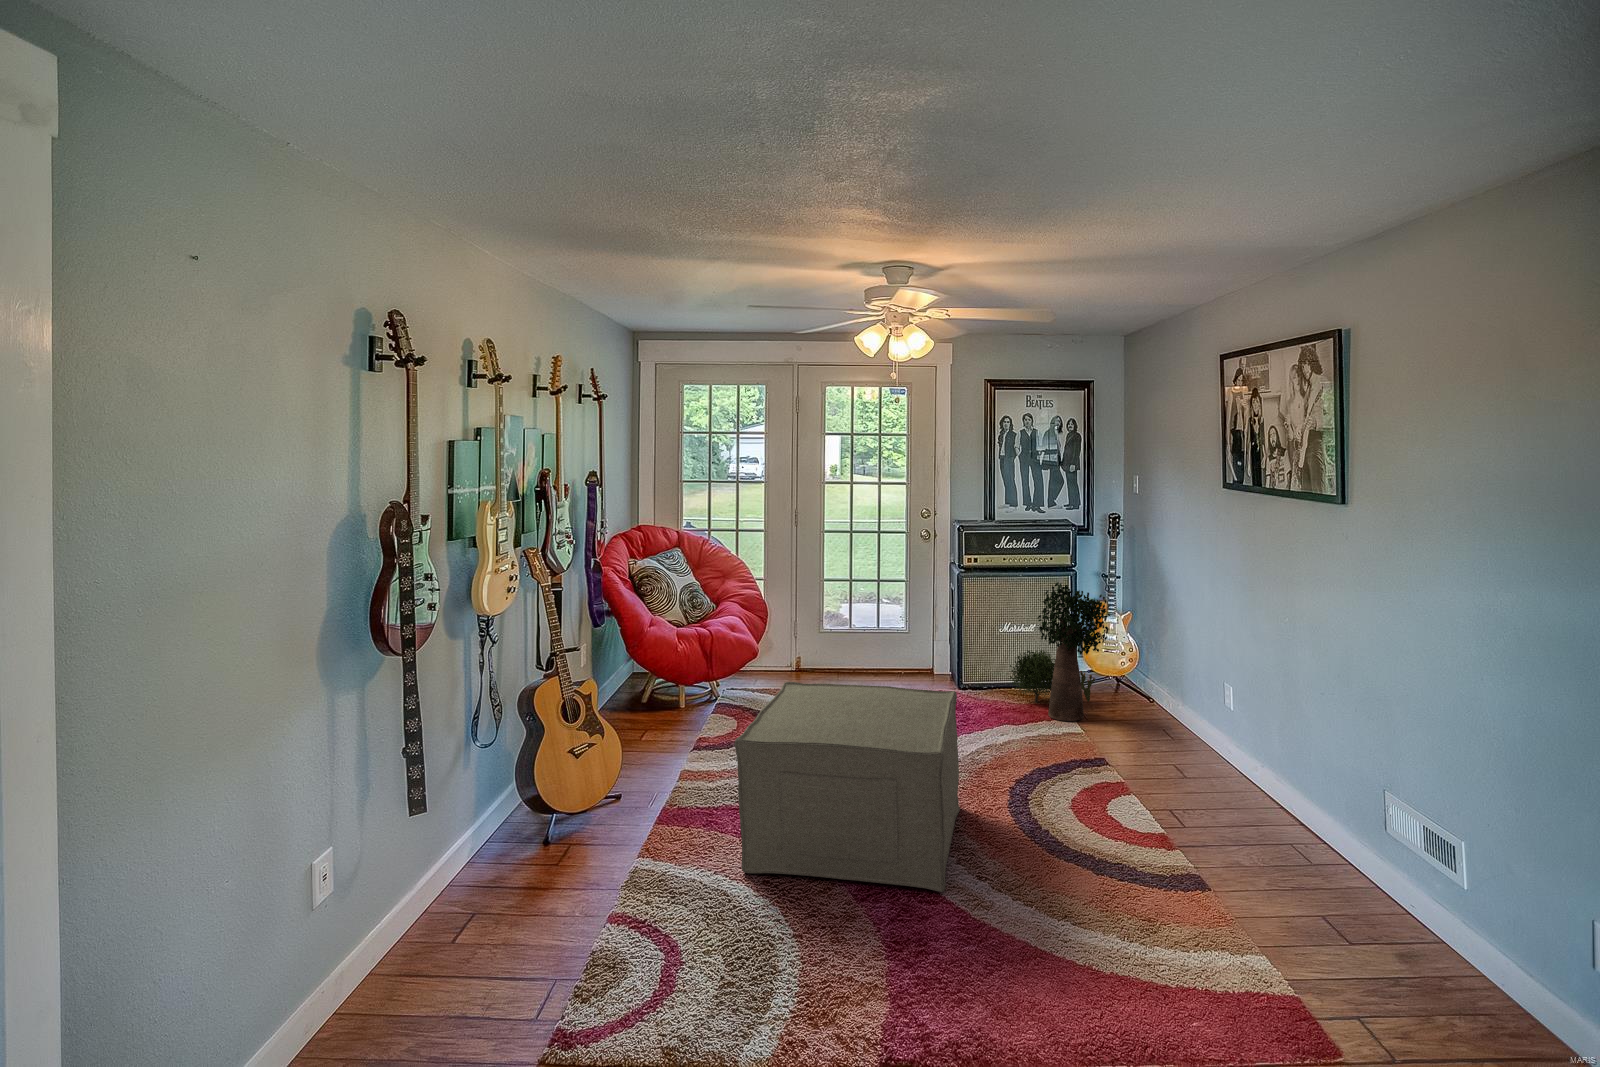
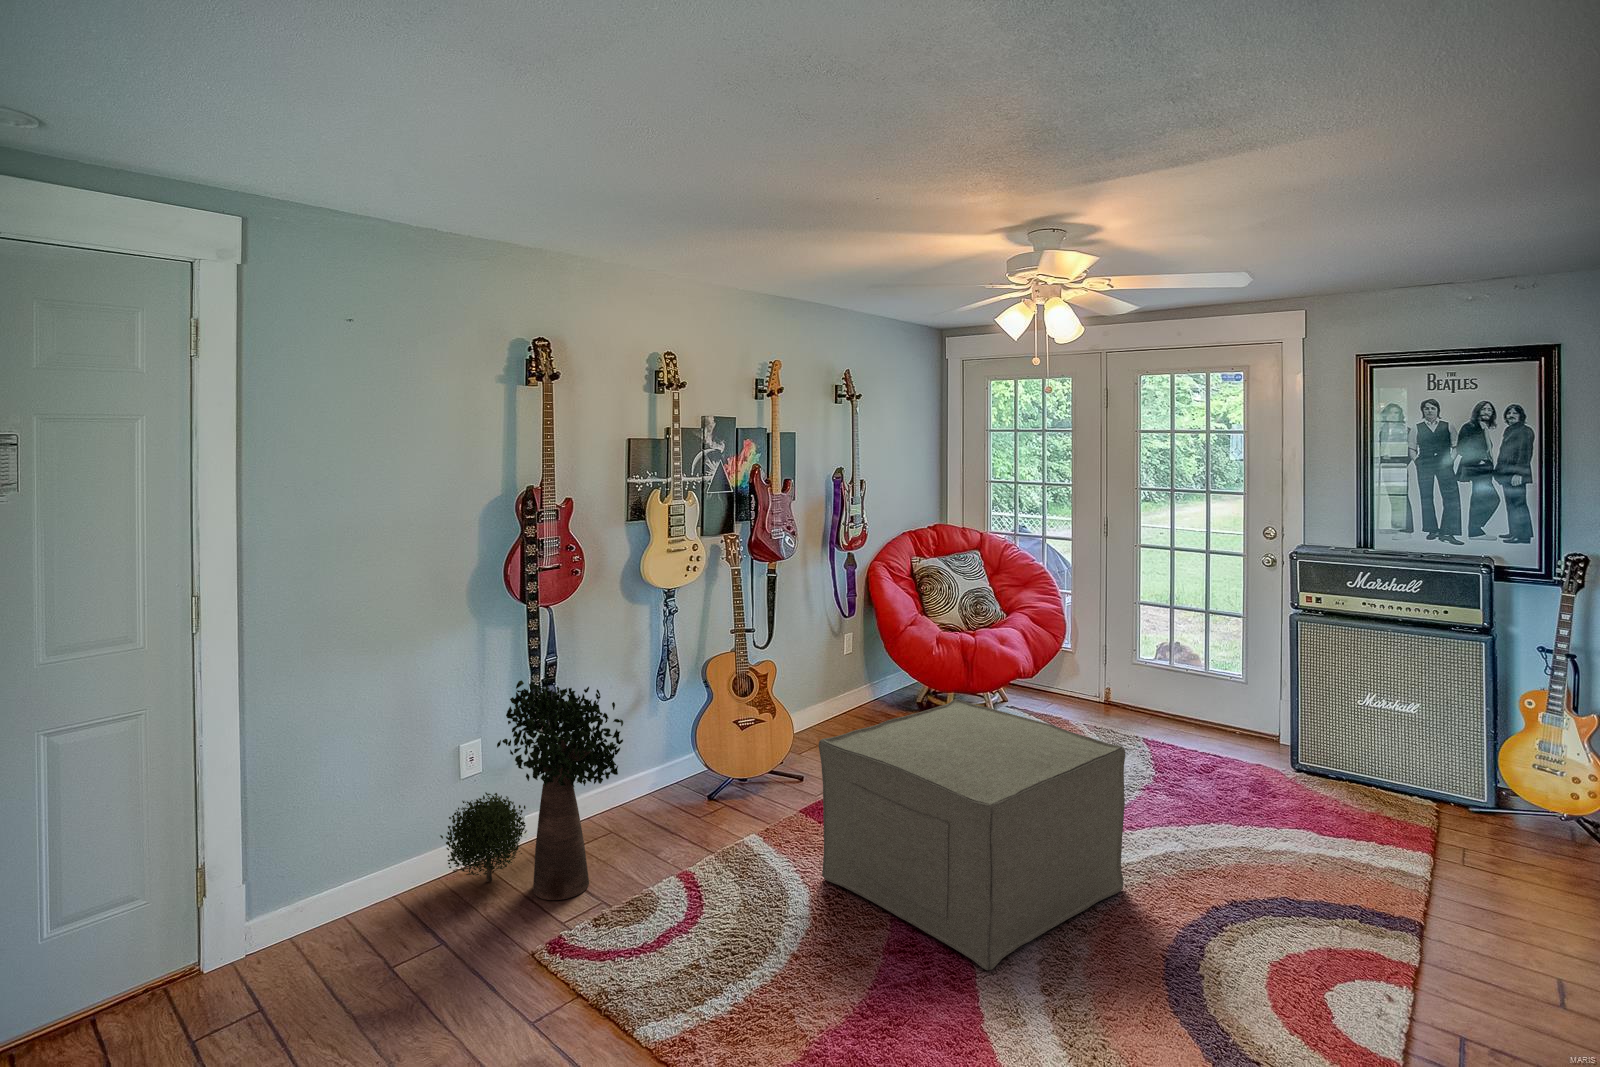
potted plant: present [1010,582,1110,721] -> present [440,680,623,900]

